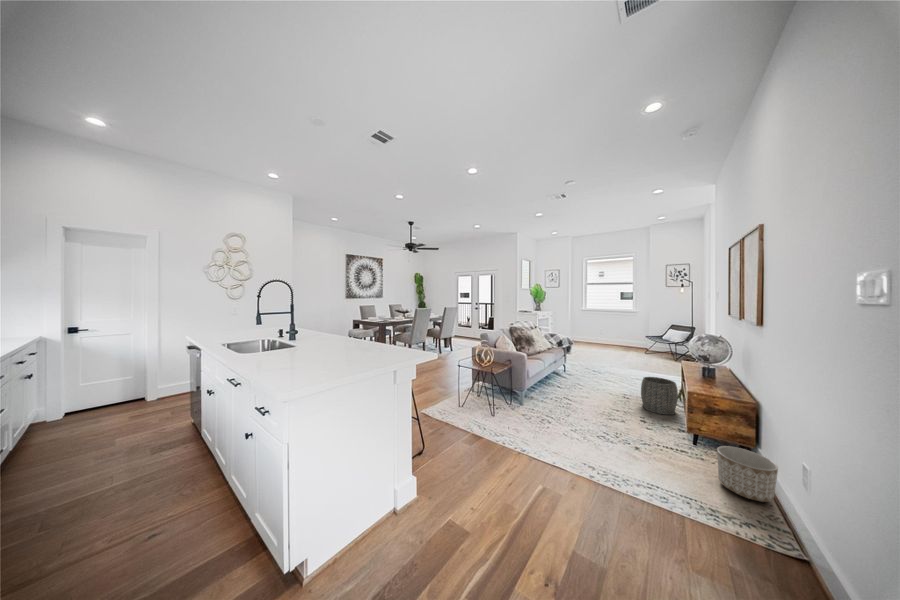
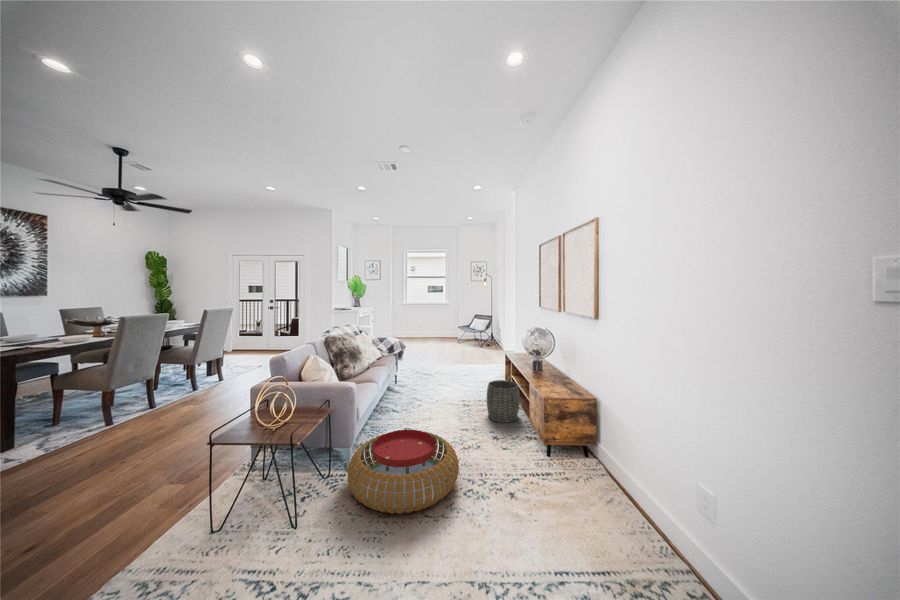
pouf: none [519,391,599,441] -> present [348,430,459,514]
planter: present [717,446,778,502] -> none [584,458,636,518]

